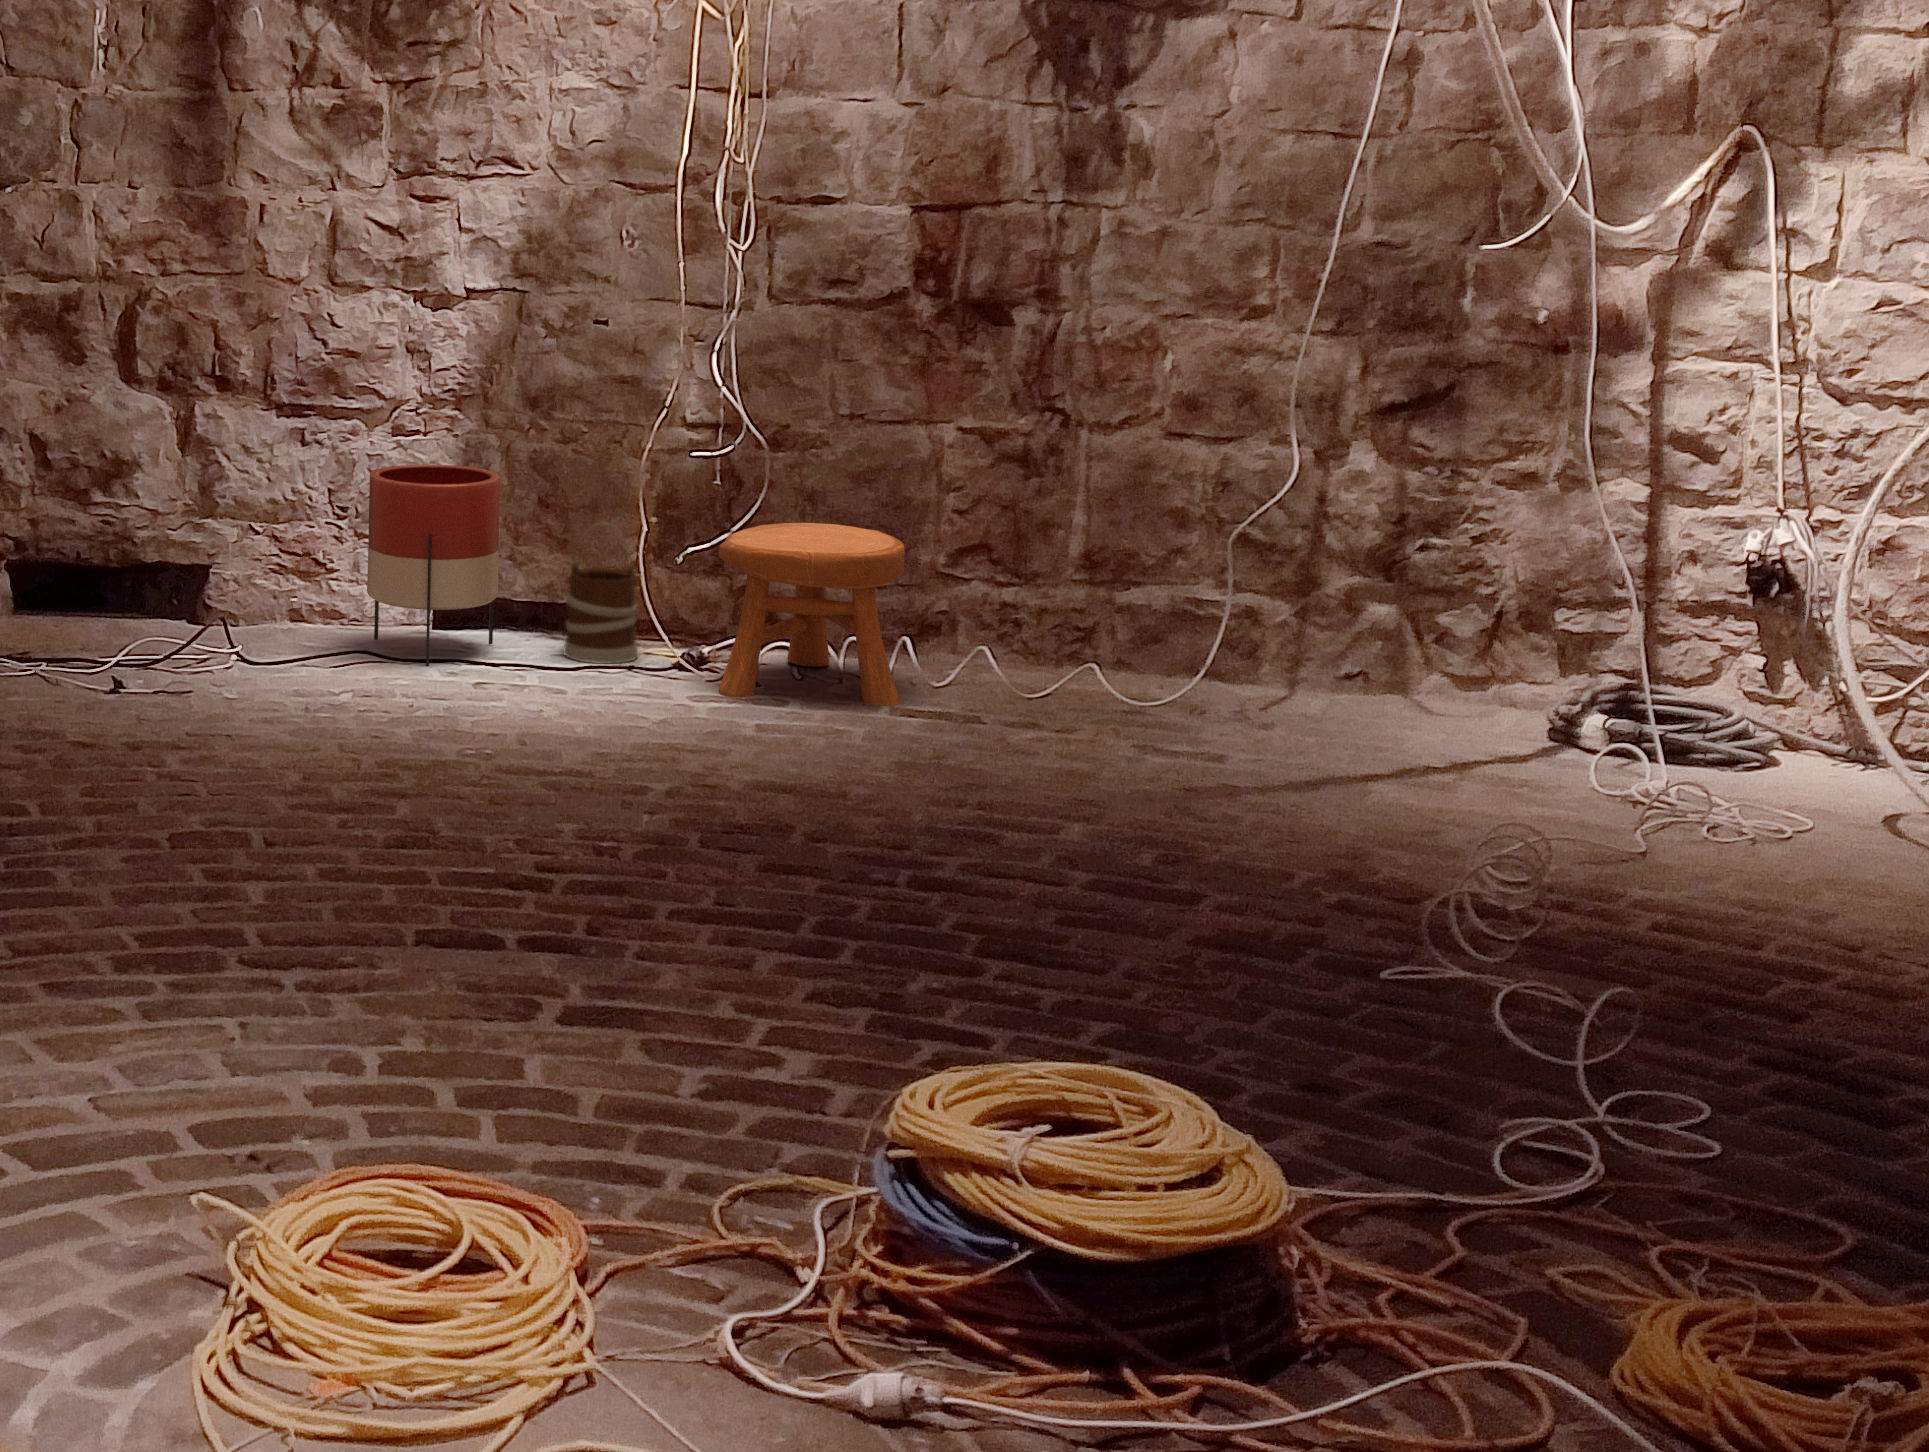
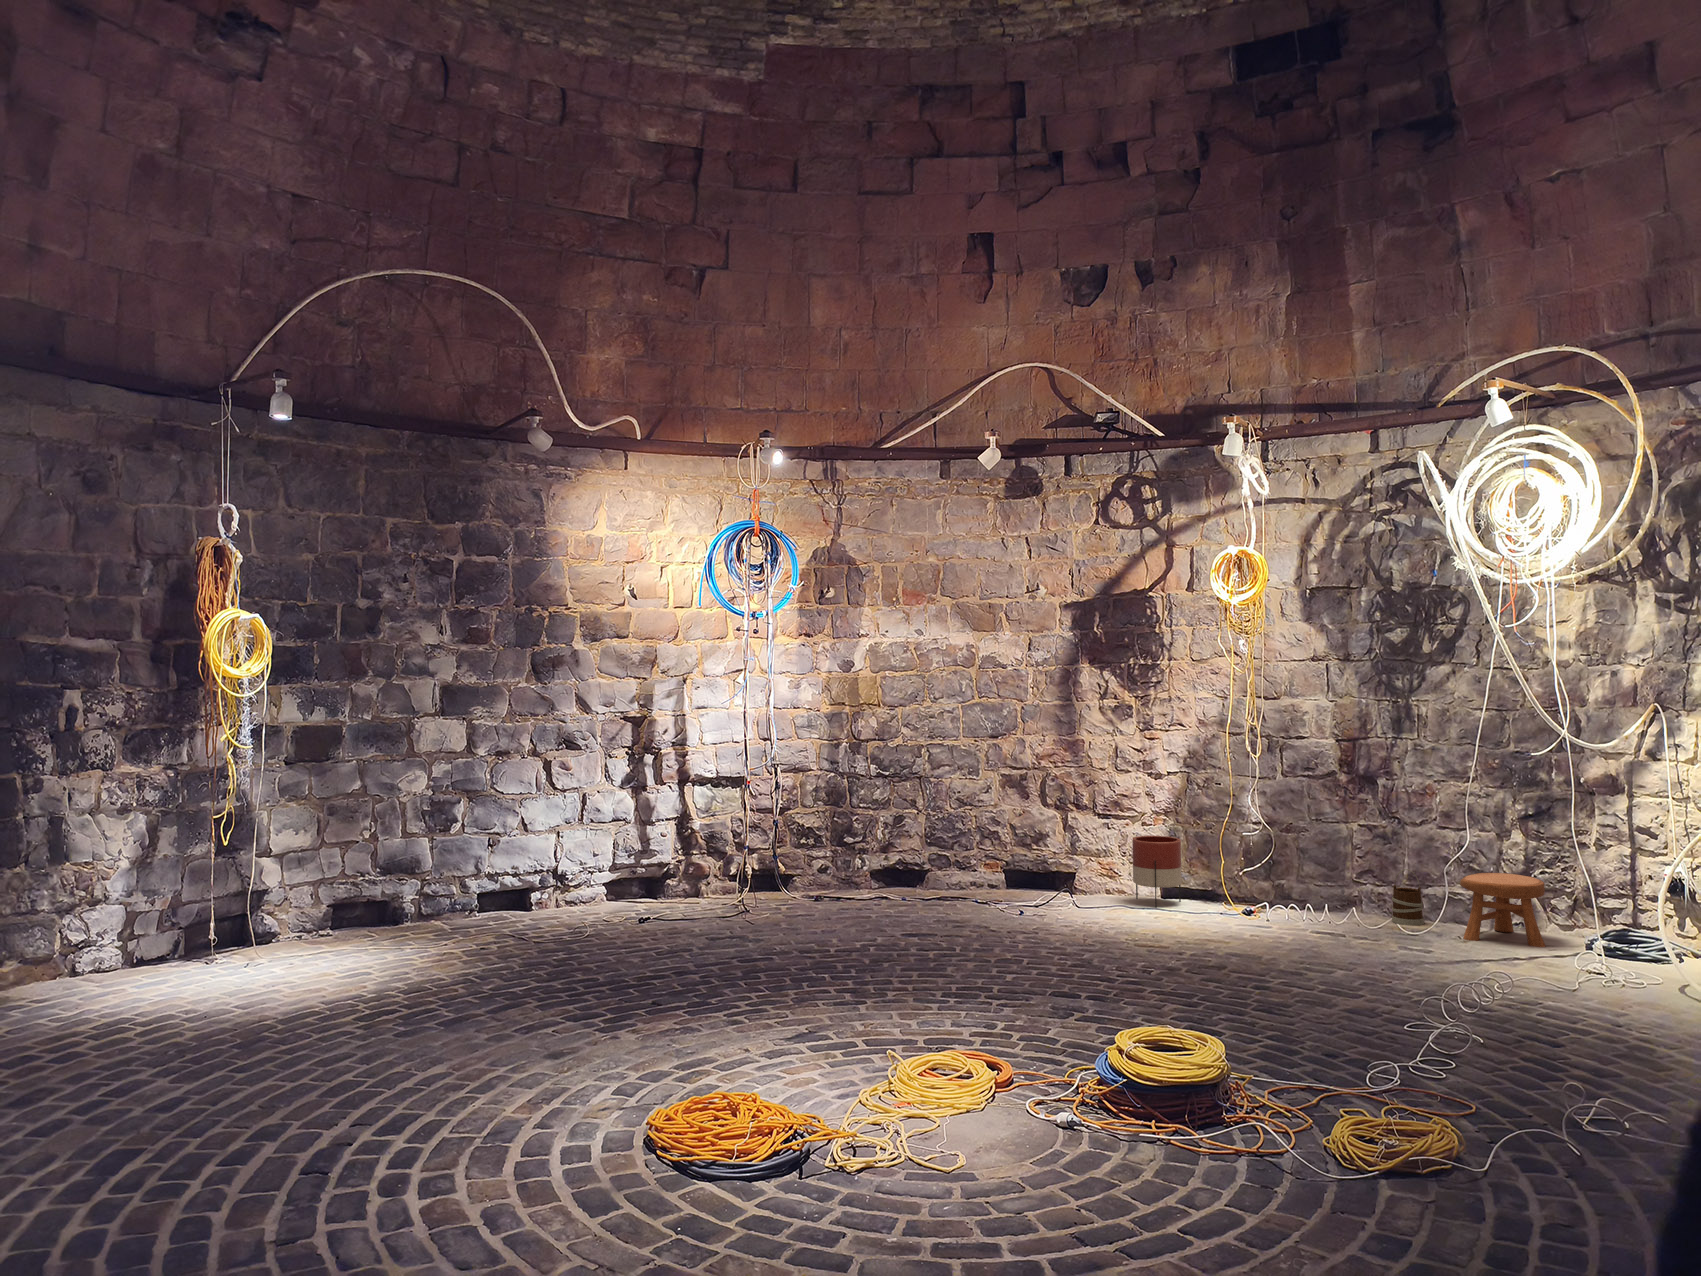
wooden bucket: present [564,523,638,664] -> present [1392,869,1424,925]
stool: present [719,523,905,706] -> present [1460,873,1545,947]

